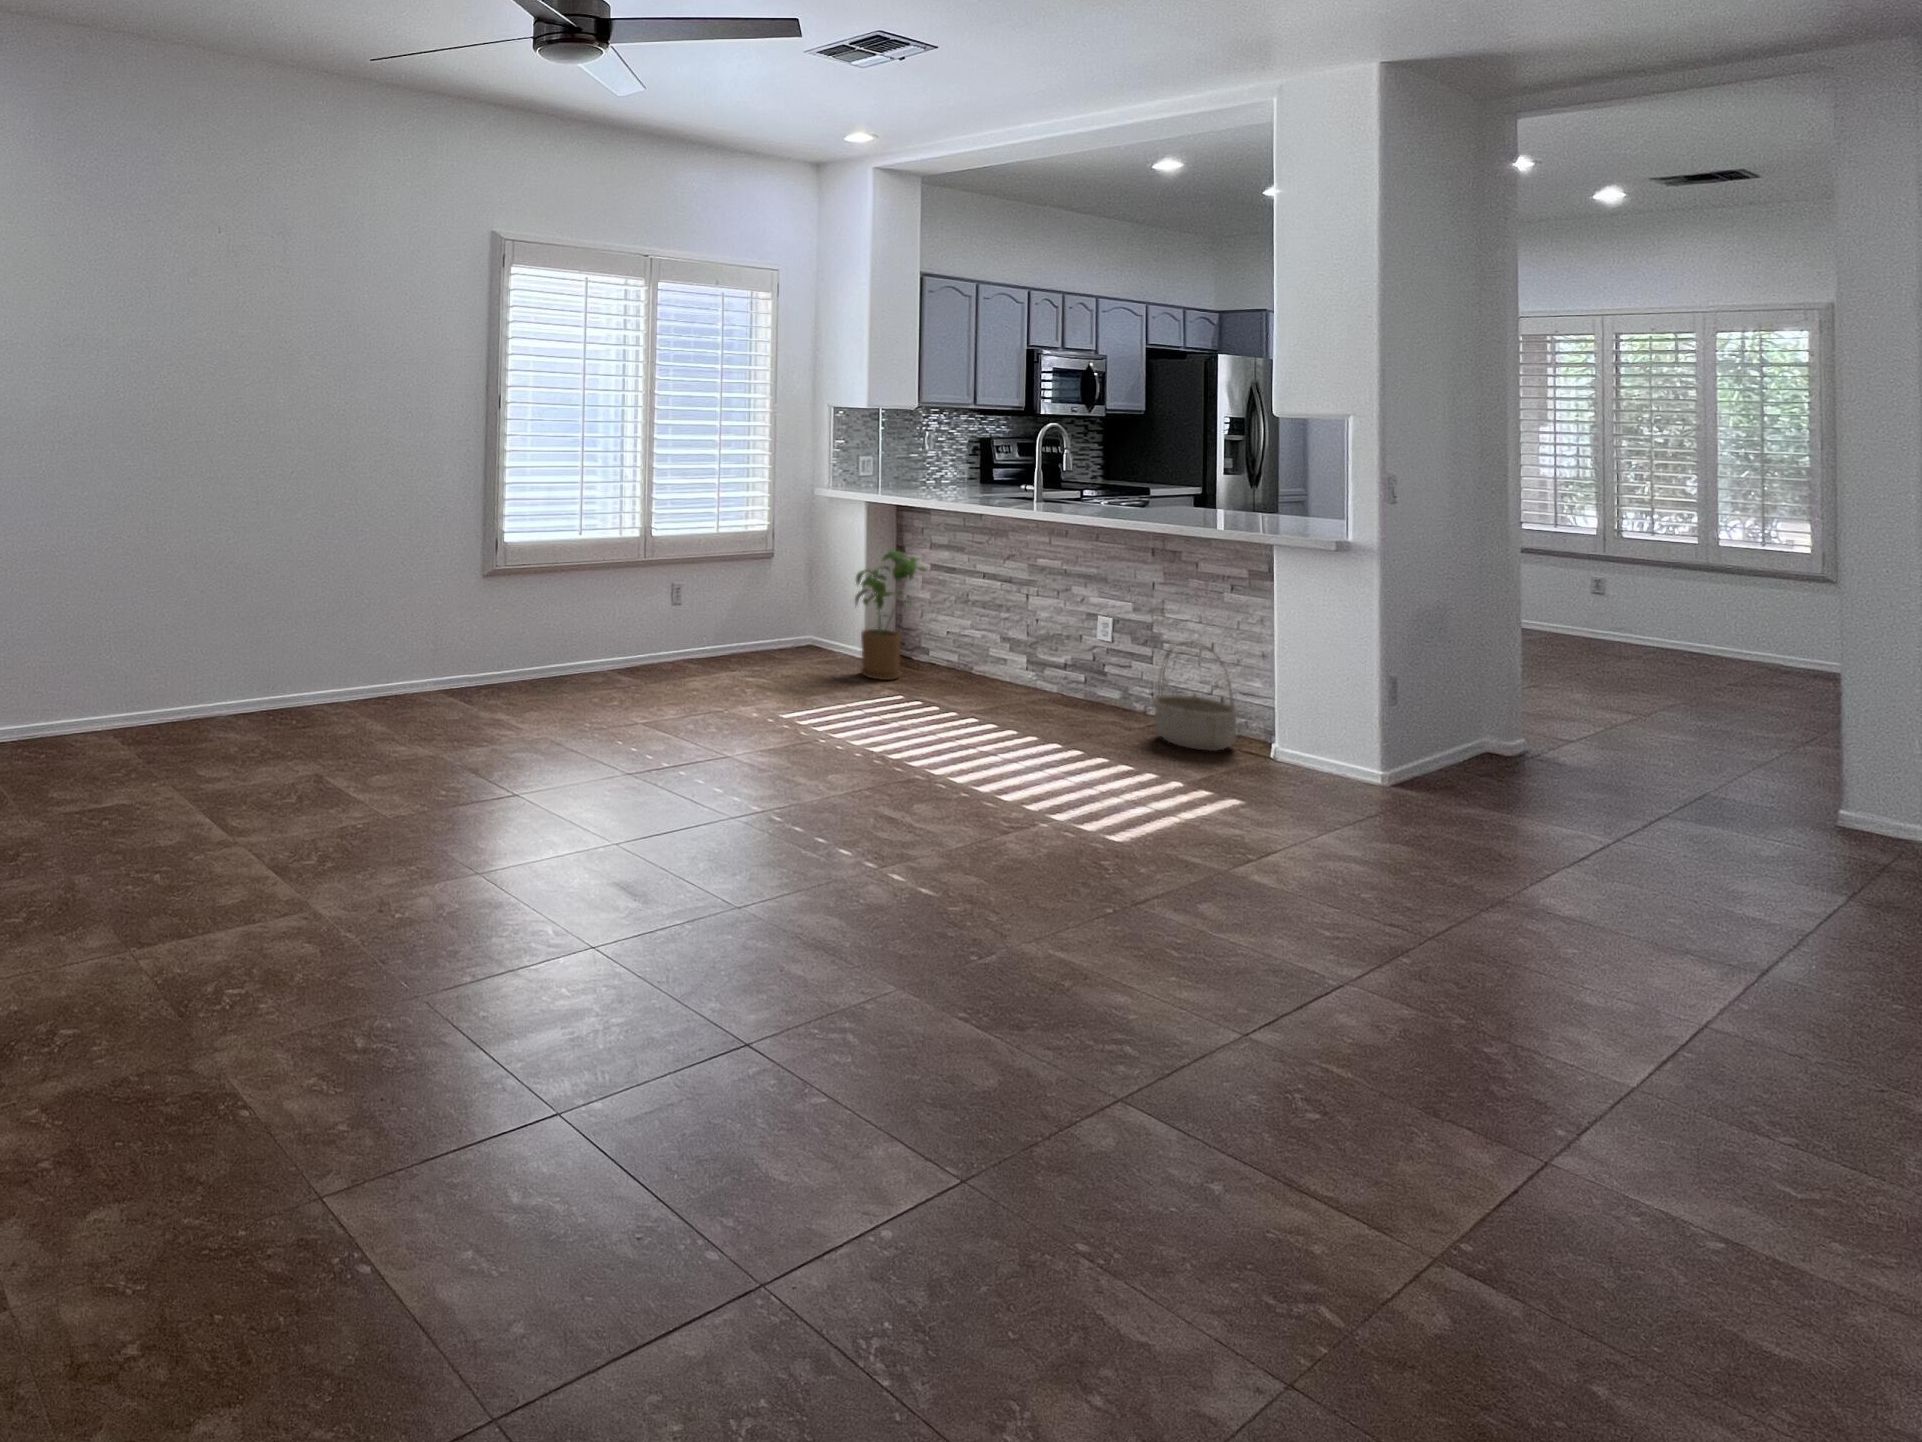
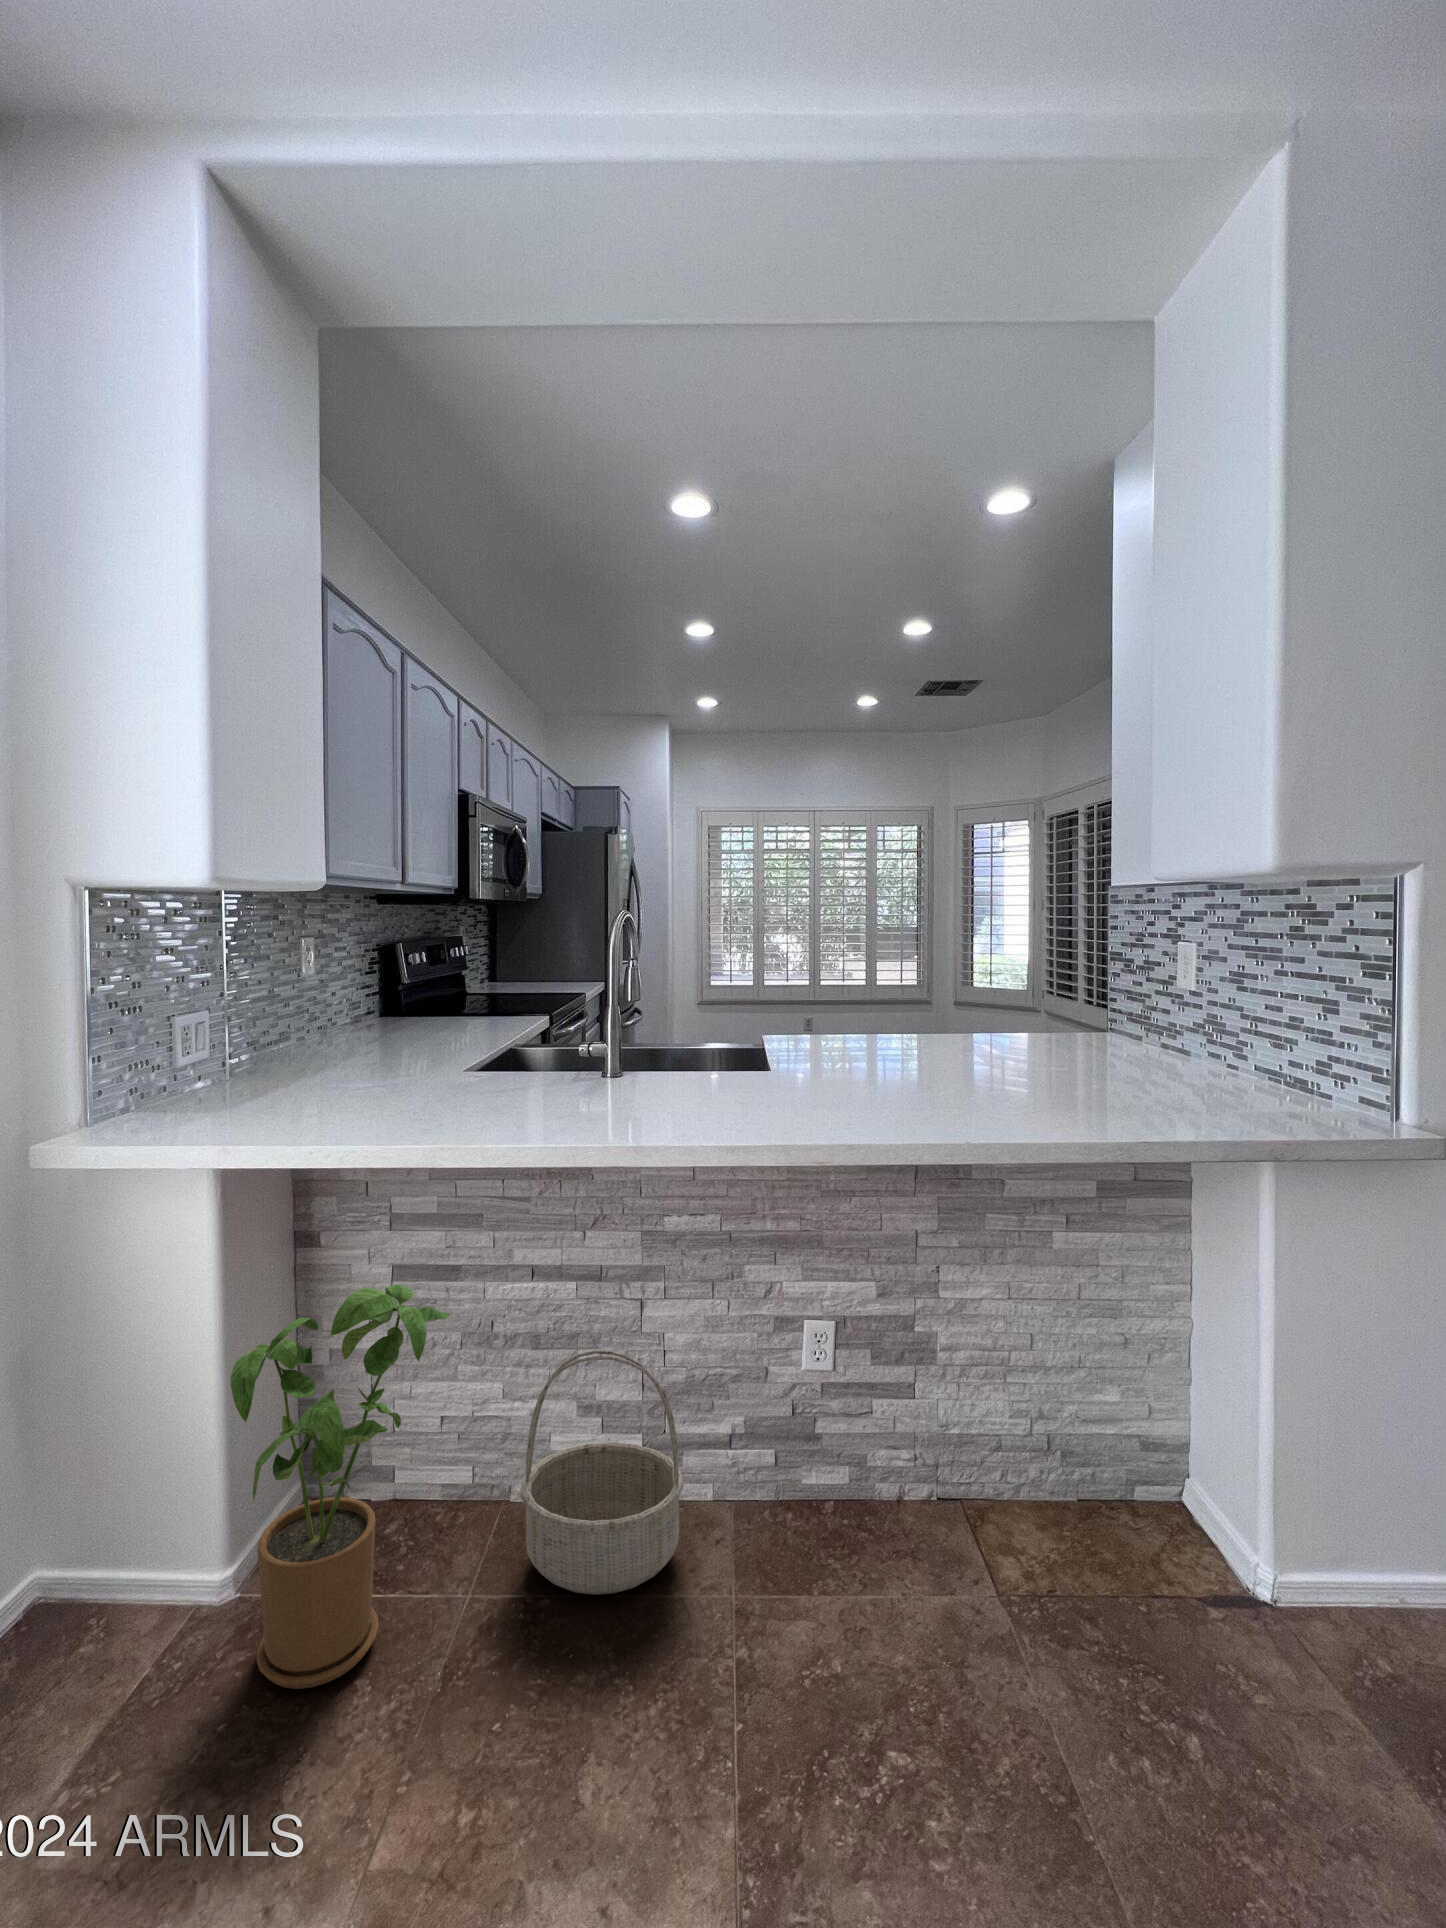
basket: present [1153,641,1238,751] -> present [520,1350,684,1595]

